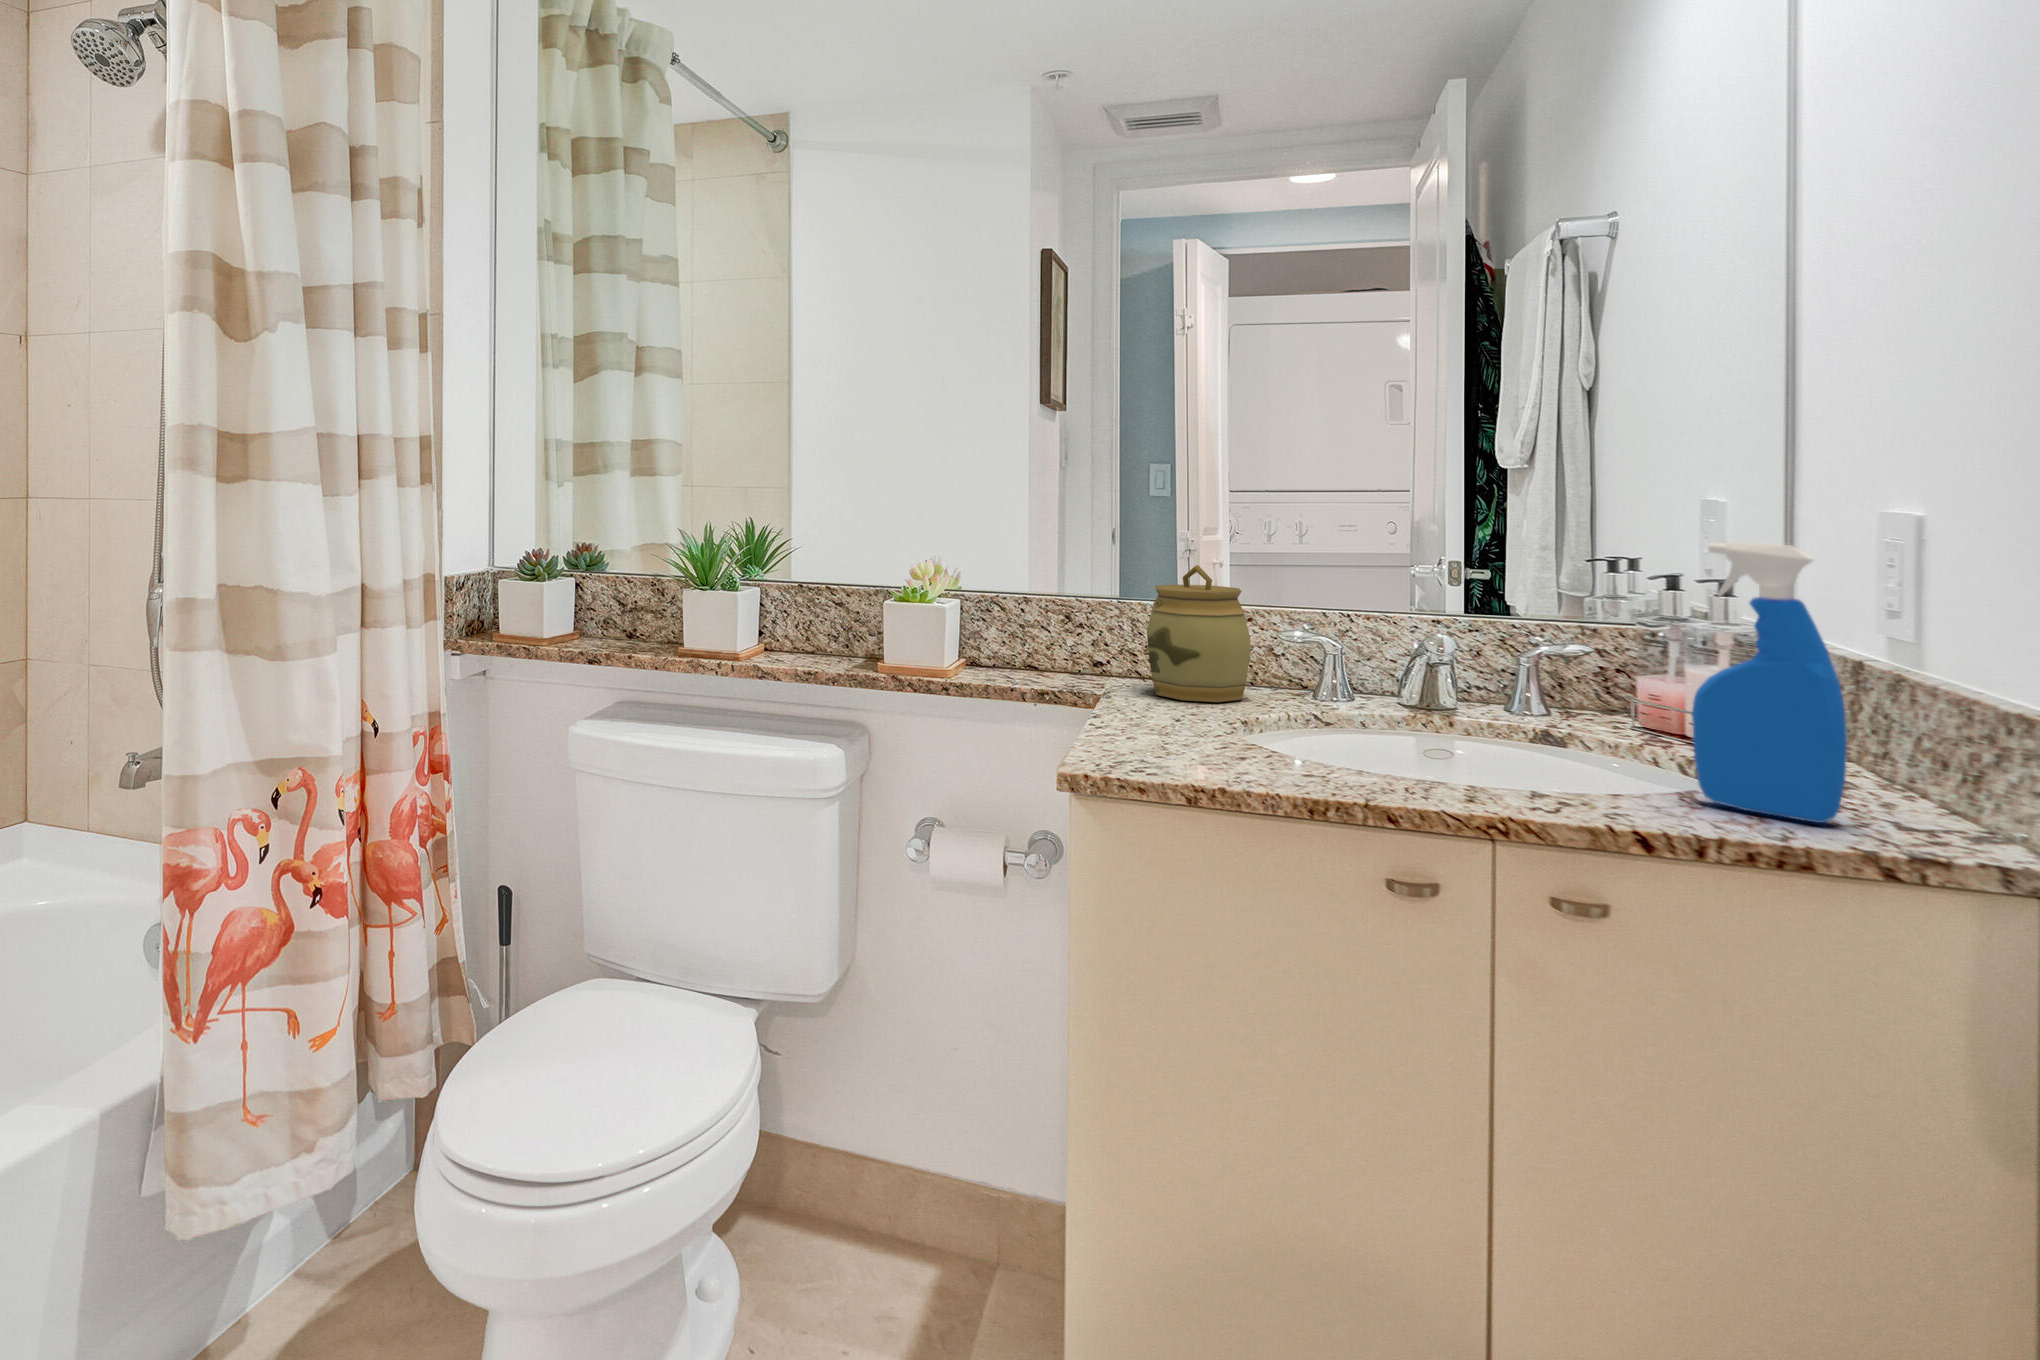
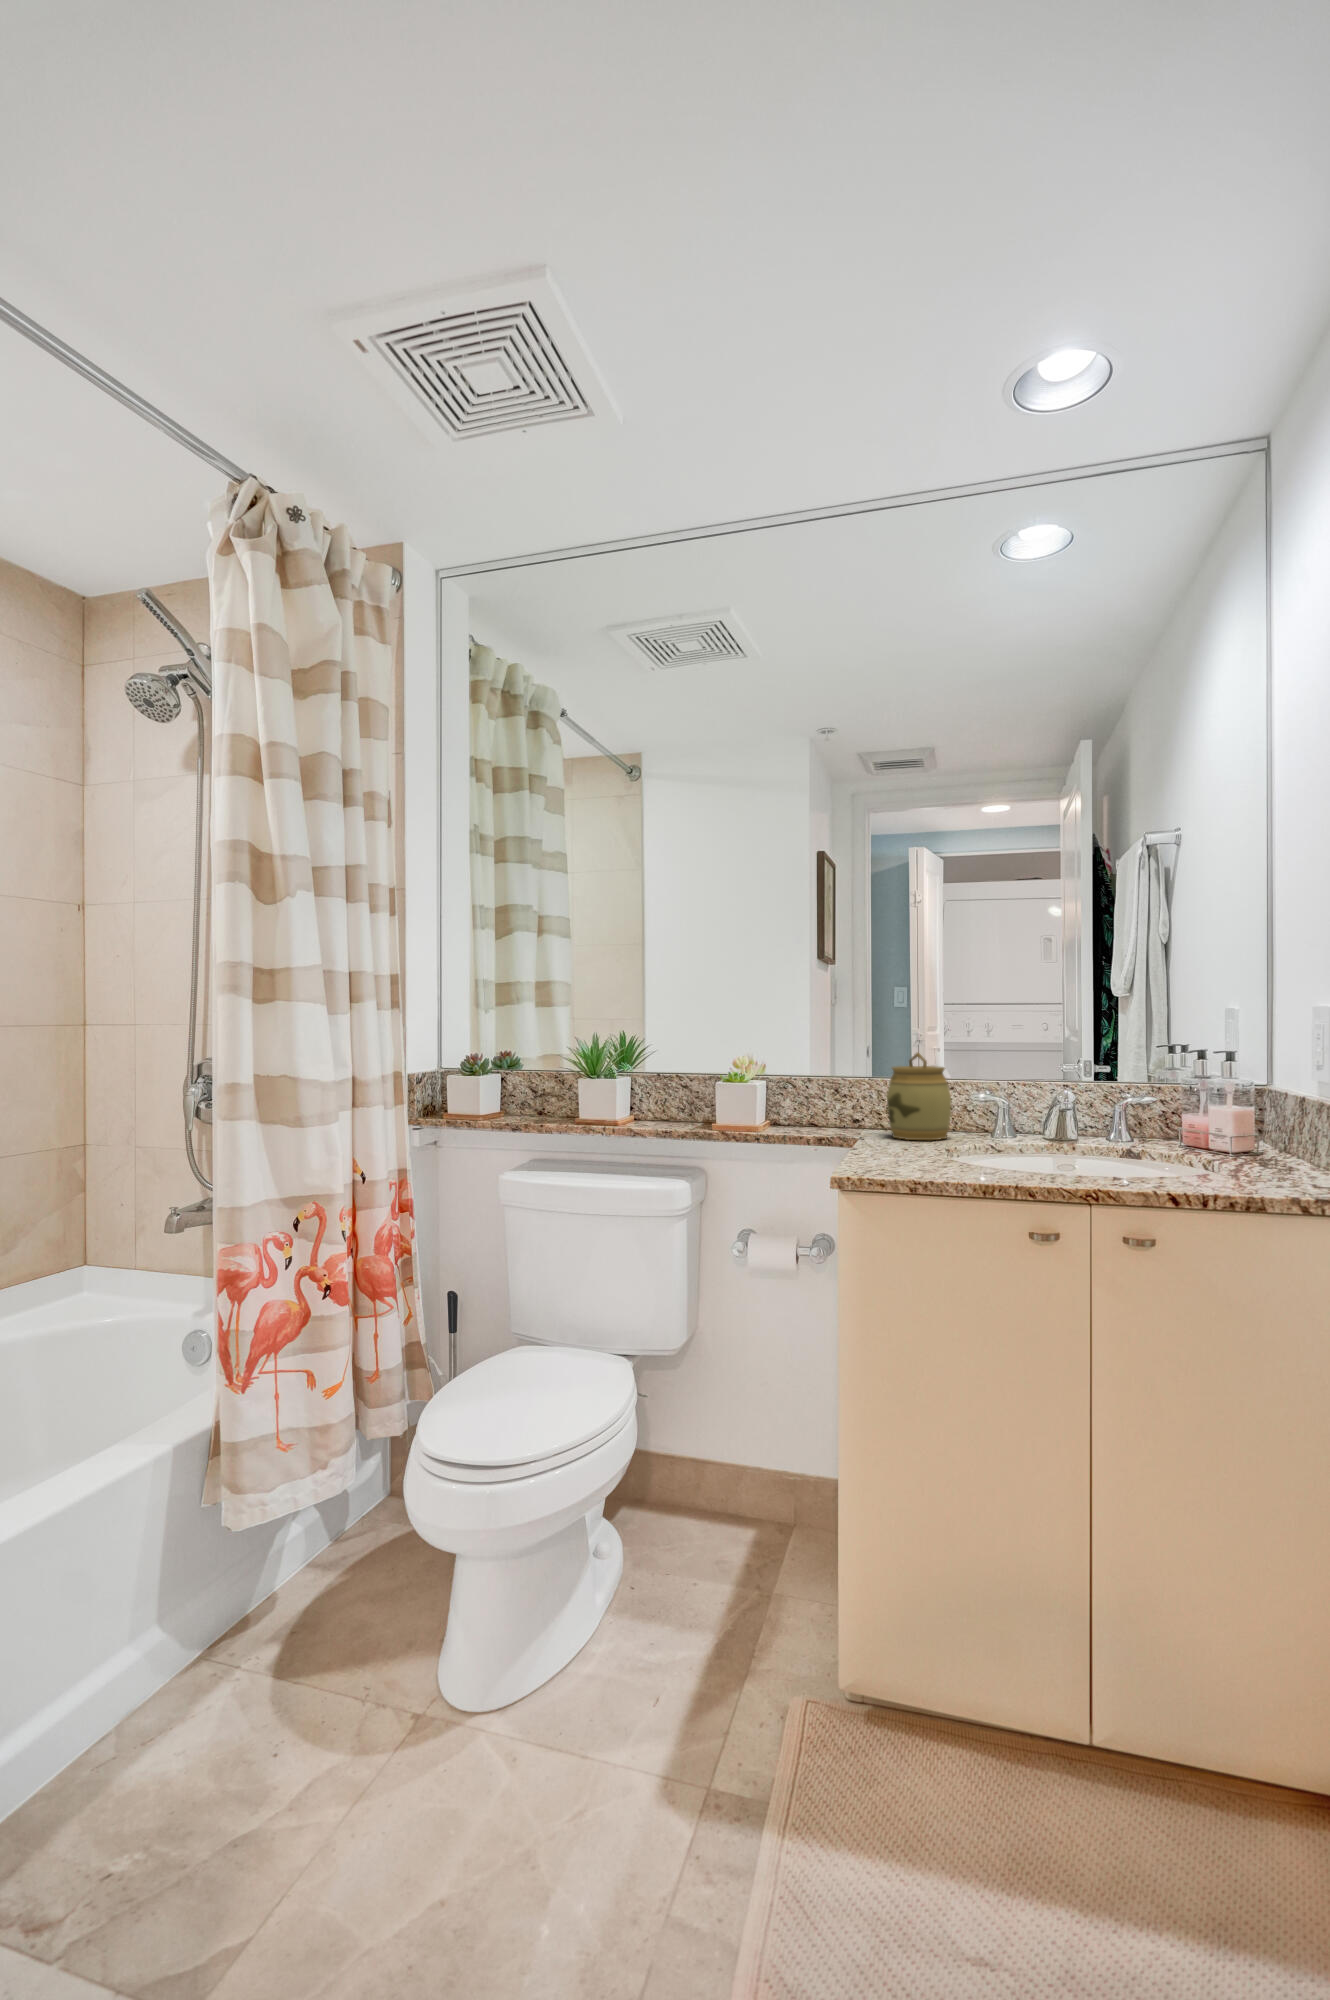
spray bottle: present [1692,542,1847,823] -> none [1204,1021,1287,1187]

